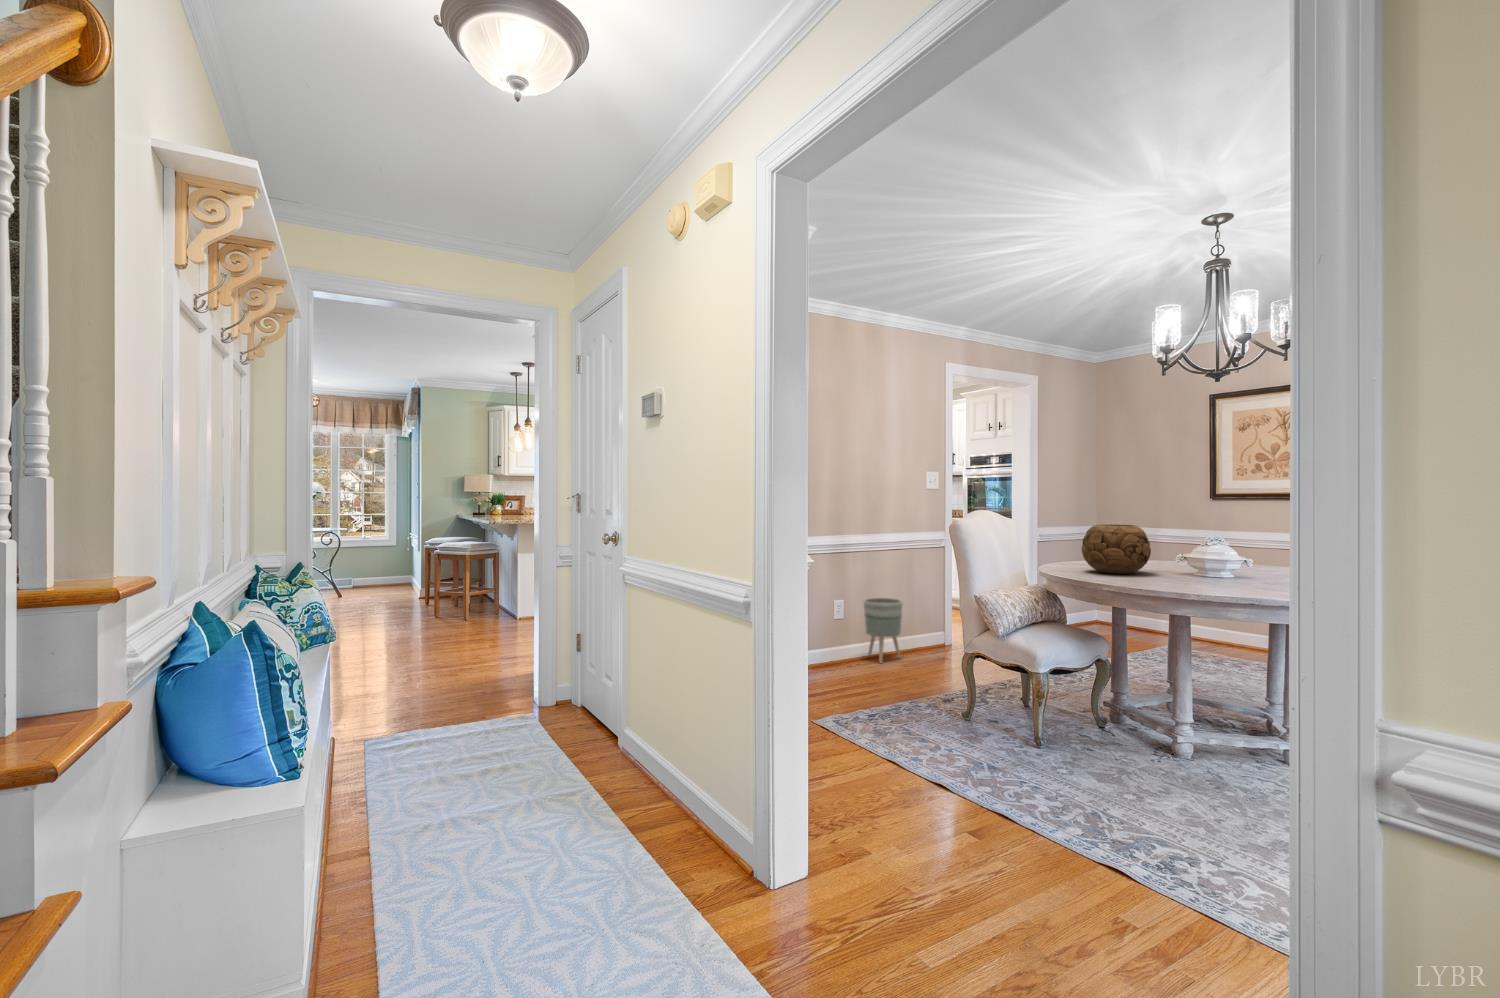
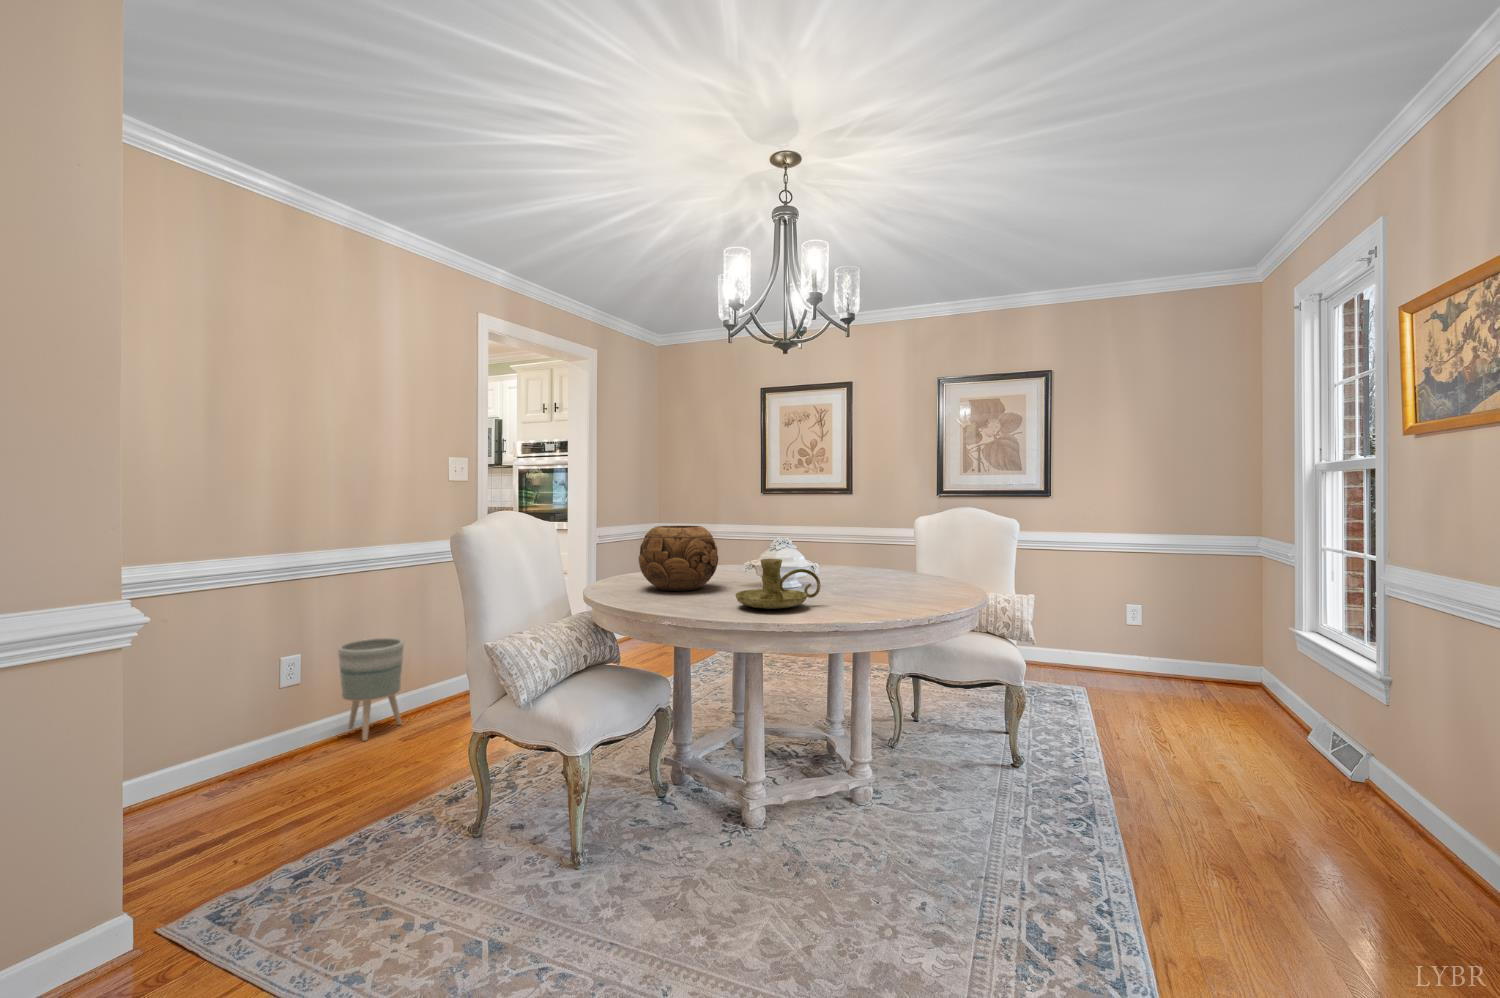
candle holder: none [1164,550,1244,588] -> present [736,559,820,609]

